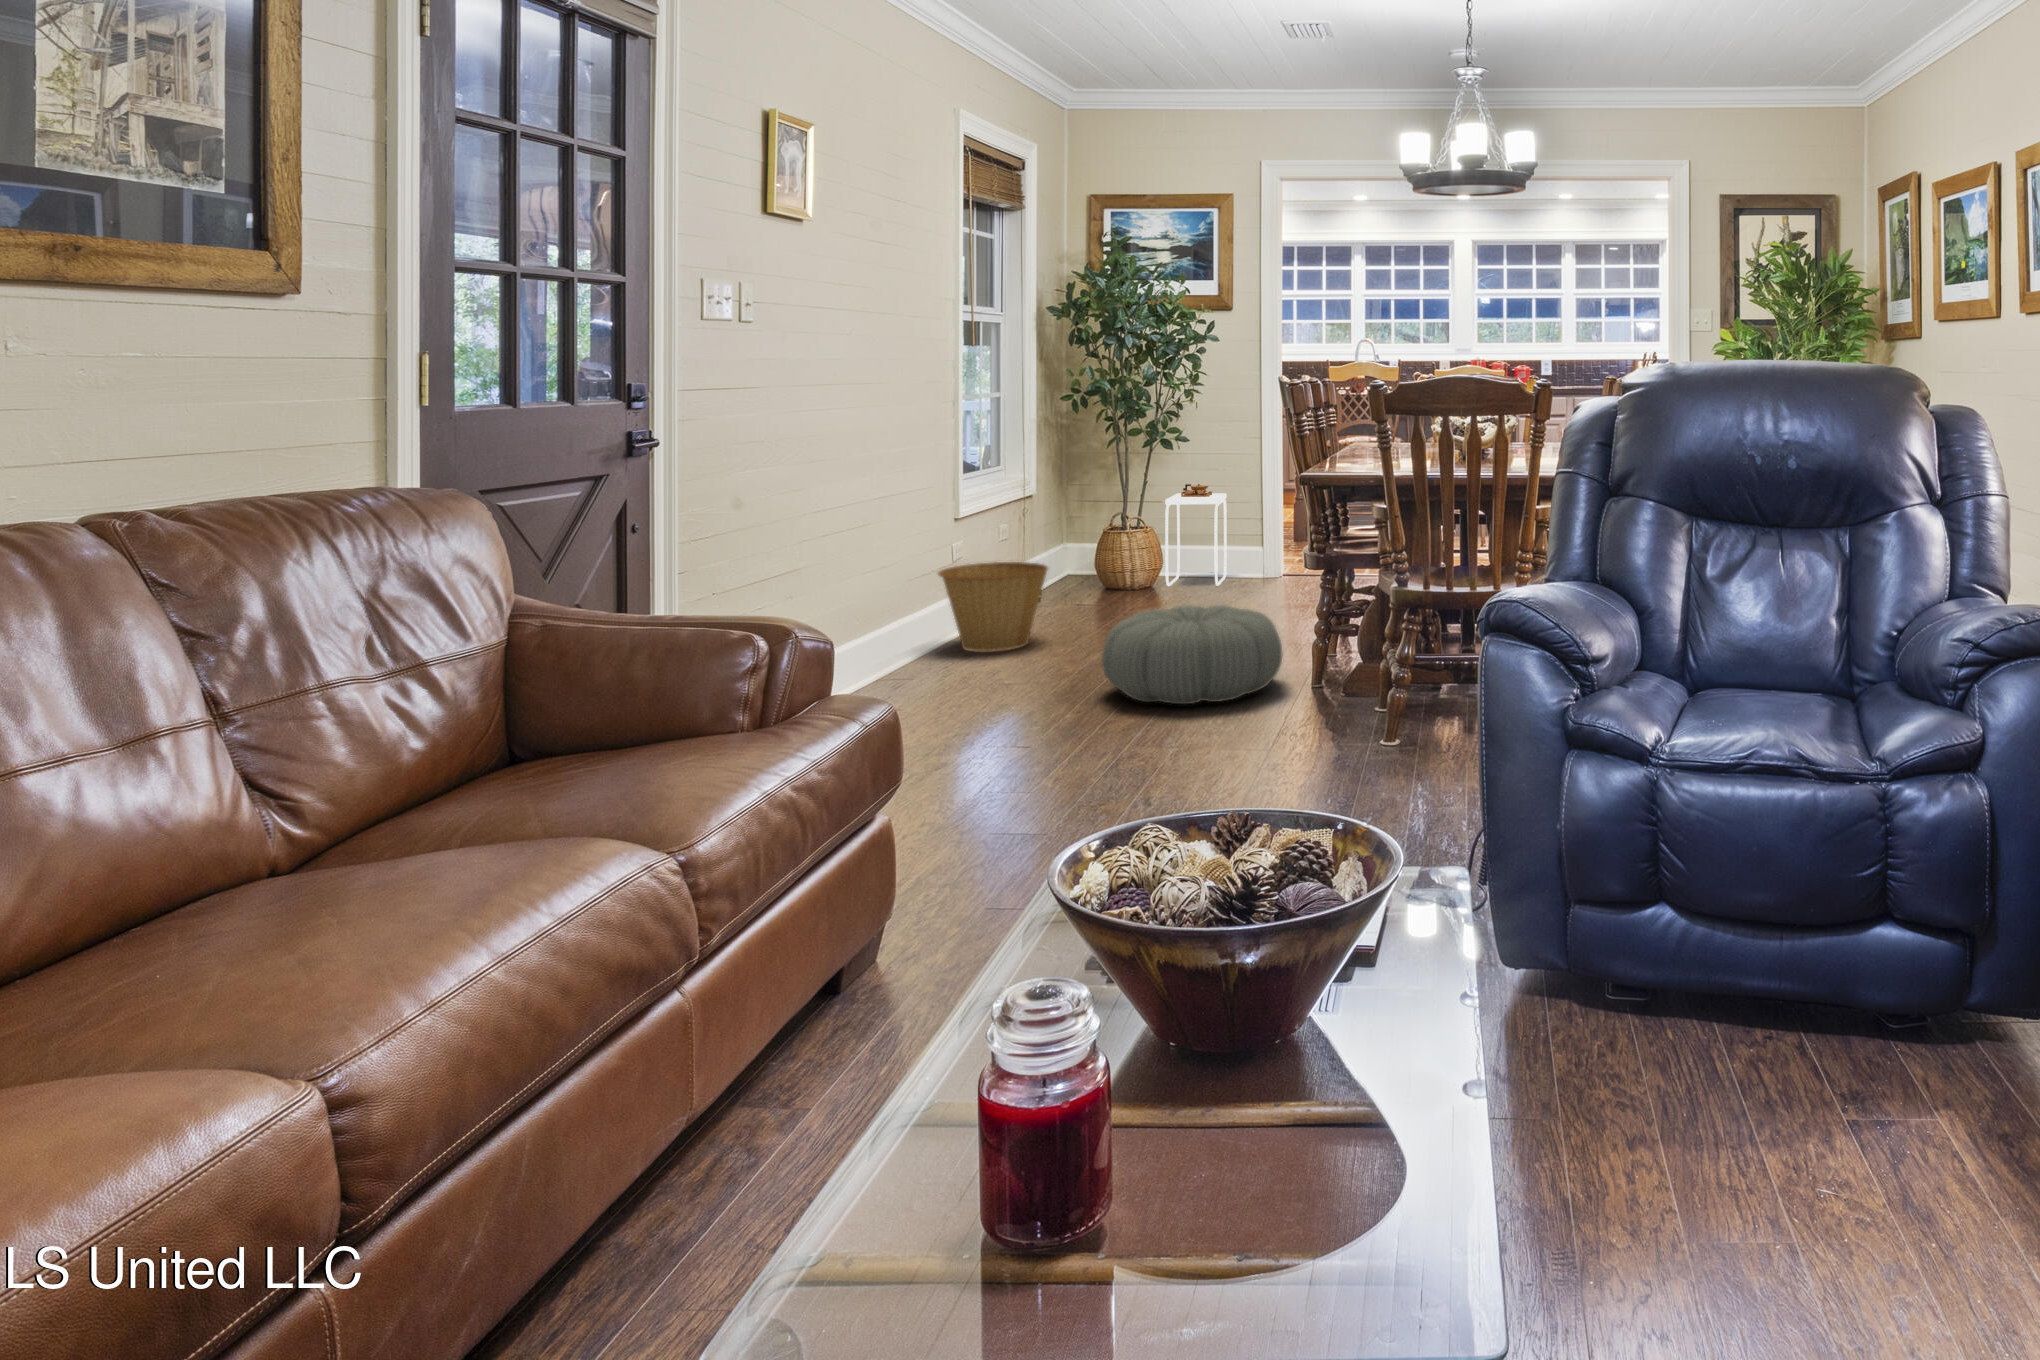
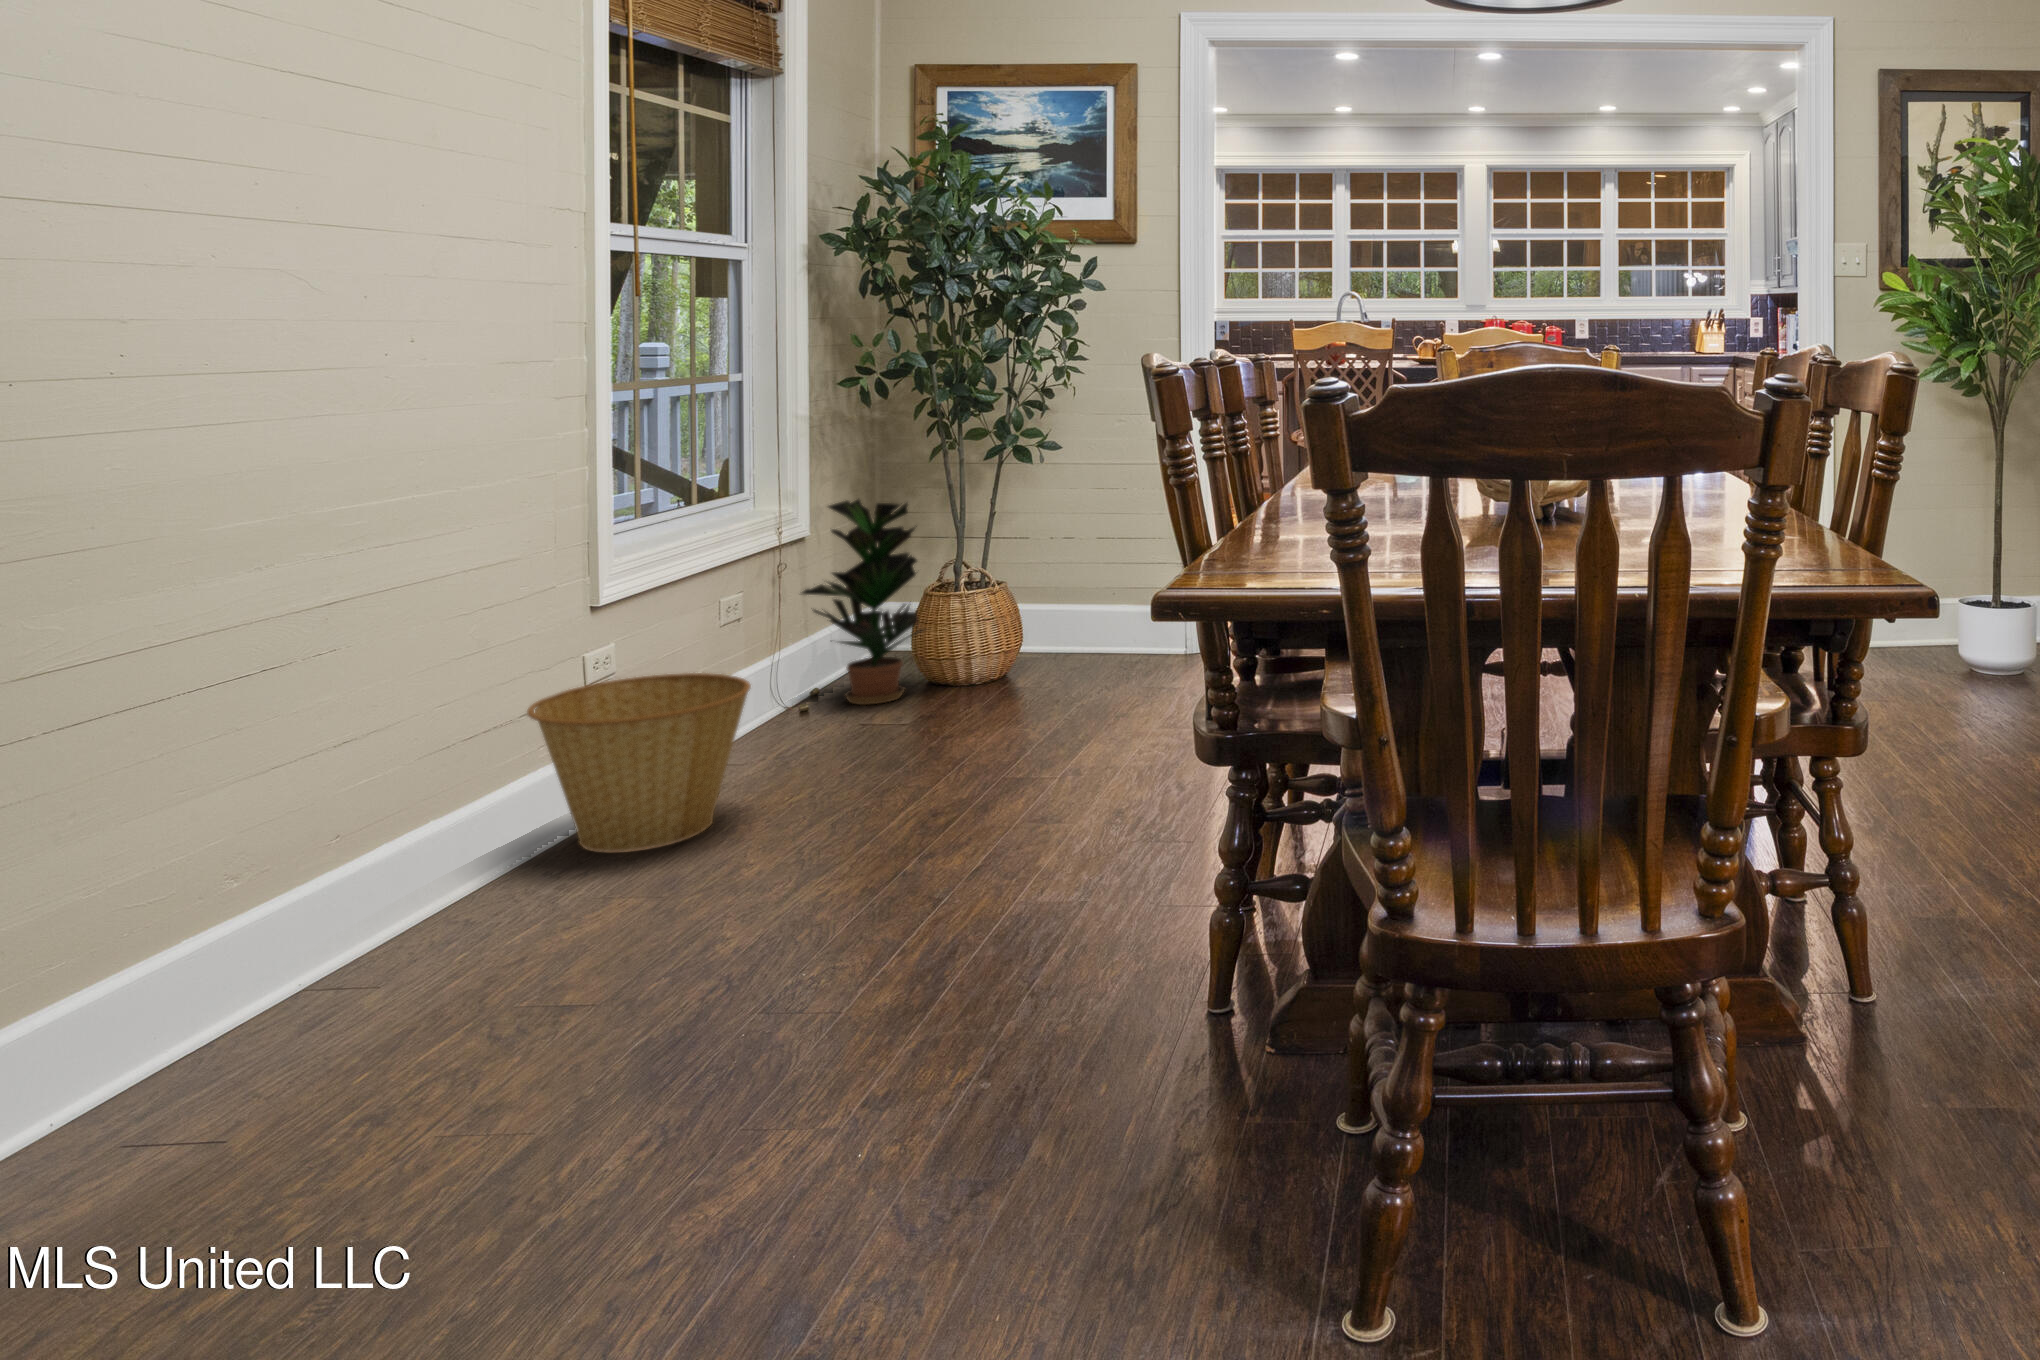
potted plant: none [1034,471,1116,599] -> present [802,499,923,705]
side table: present [1165,484,1227,586] -> none [1019,514,1125,676]
pouf: present [1102,605,1283,704] -> none [742,797,1130,1053]

